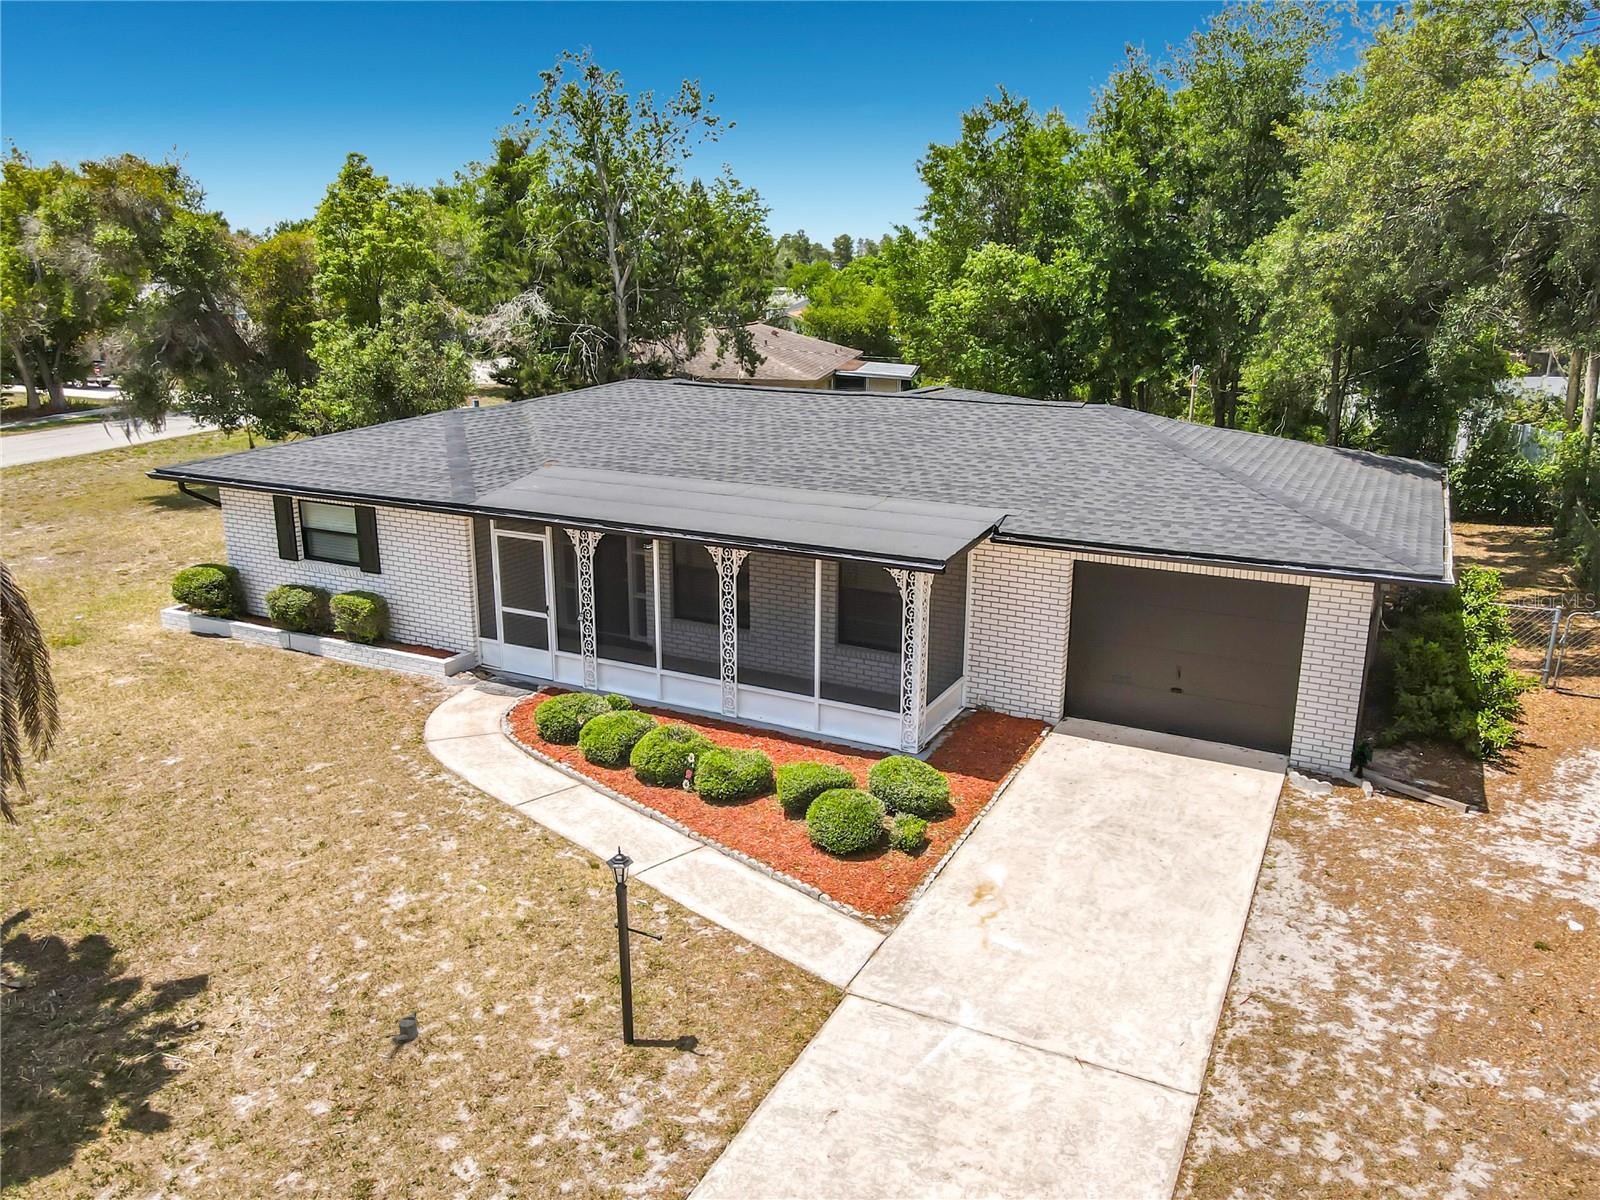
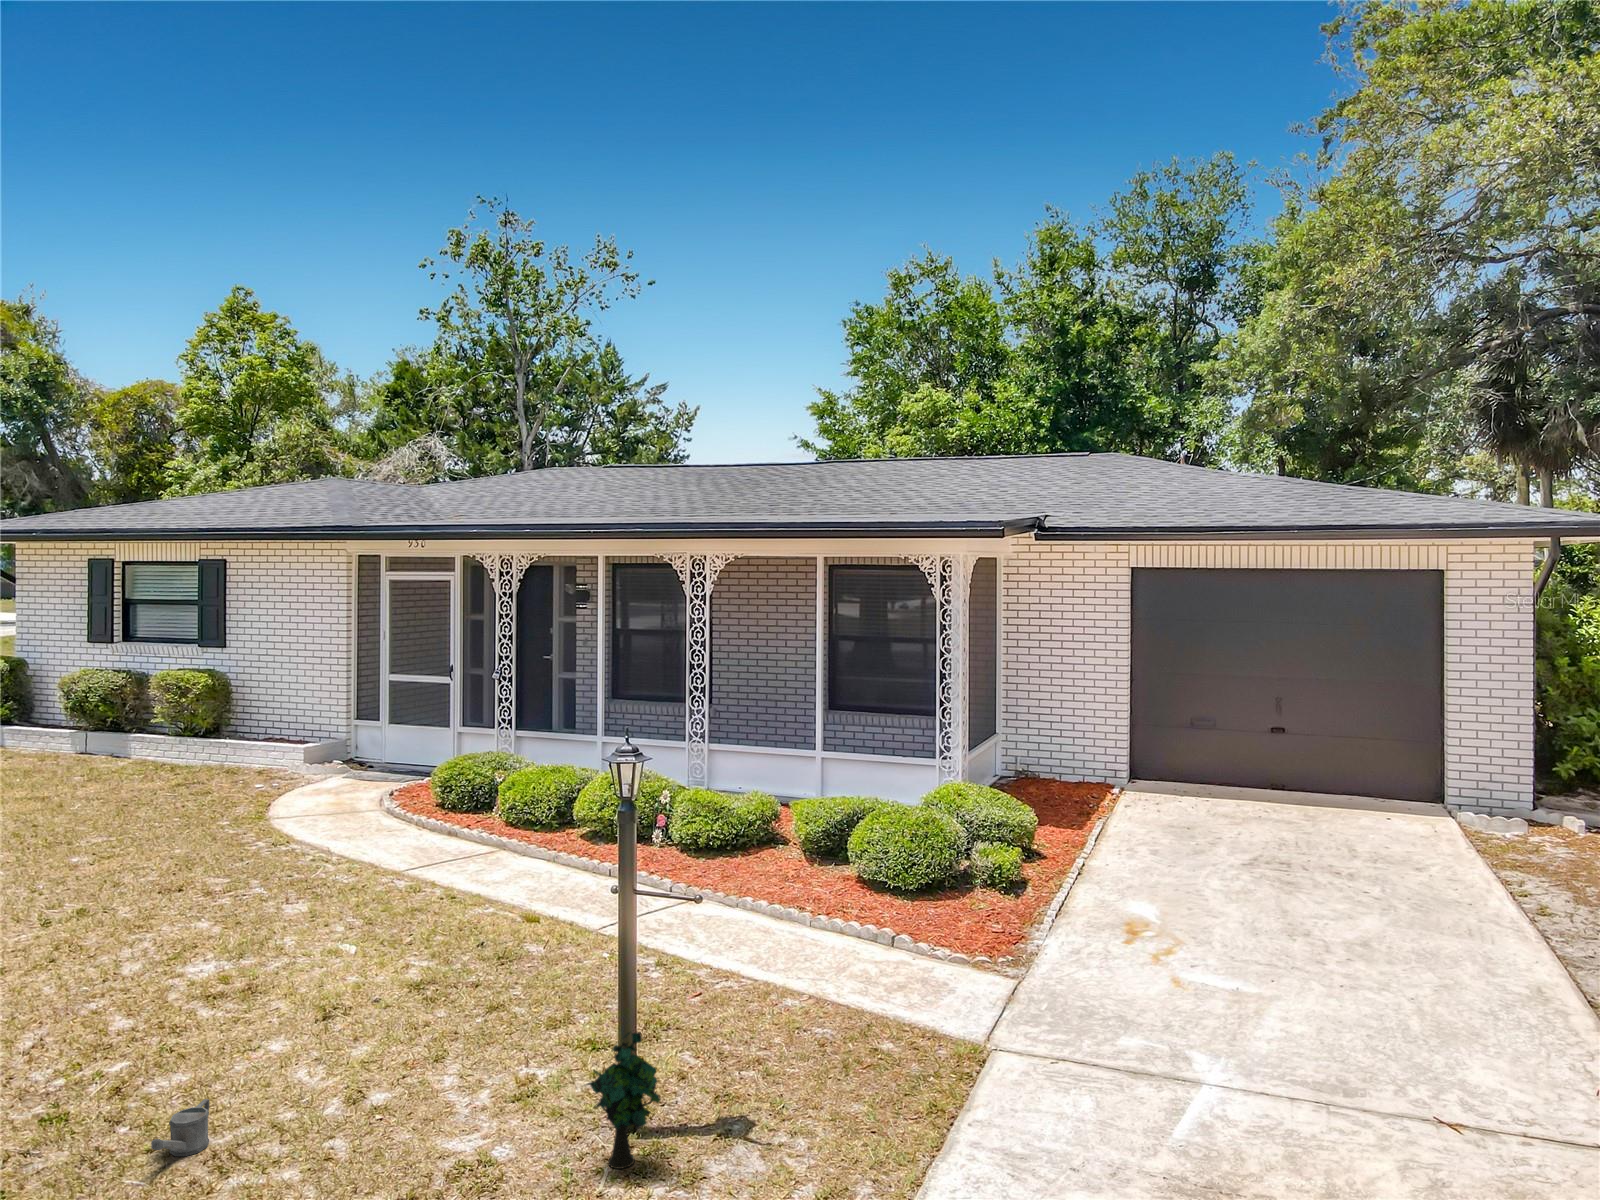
decorative plant: present [1351,737,1373,778] -> present [586,1032,660,1169]

